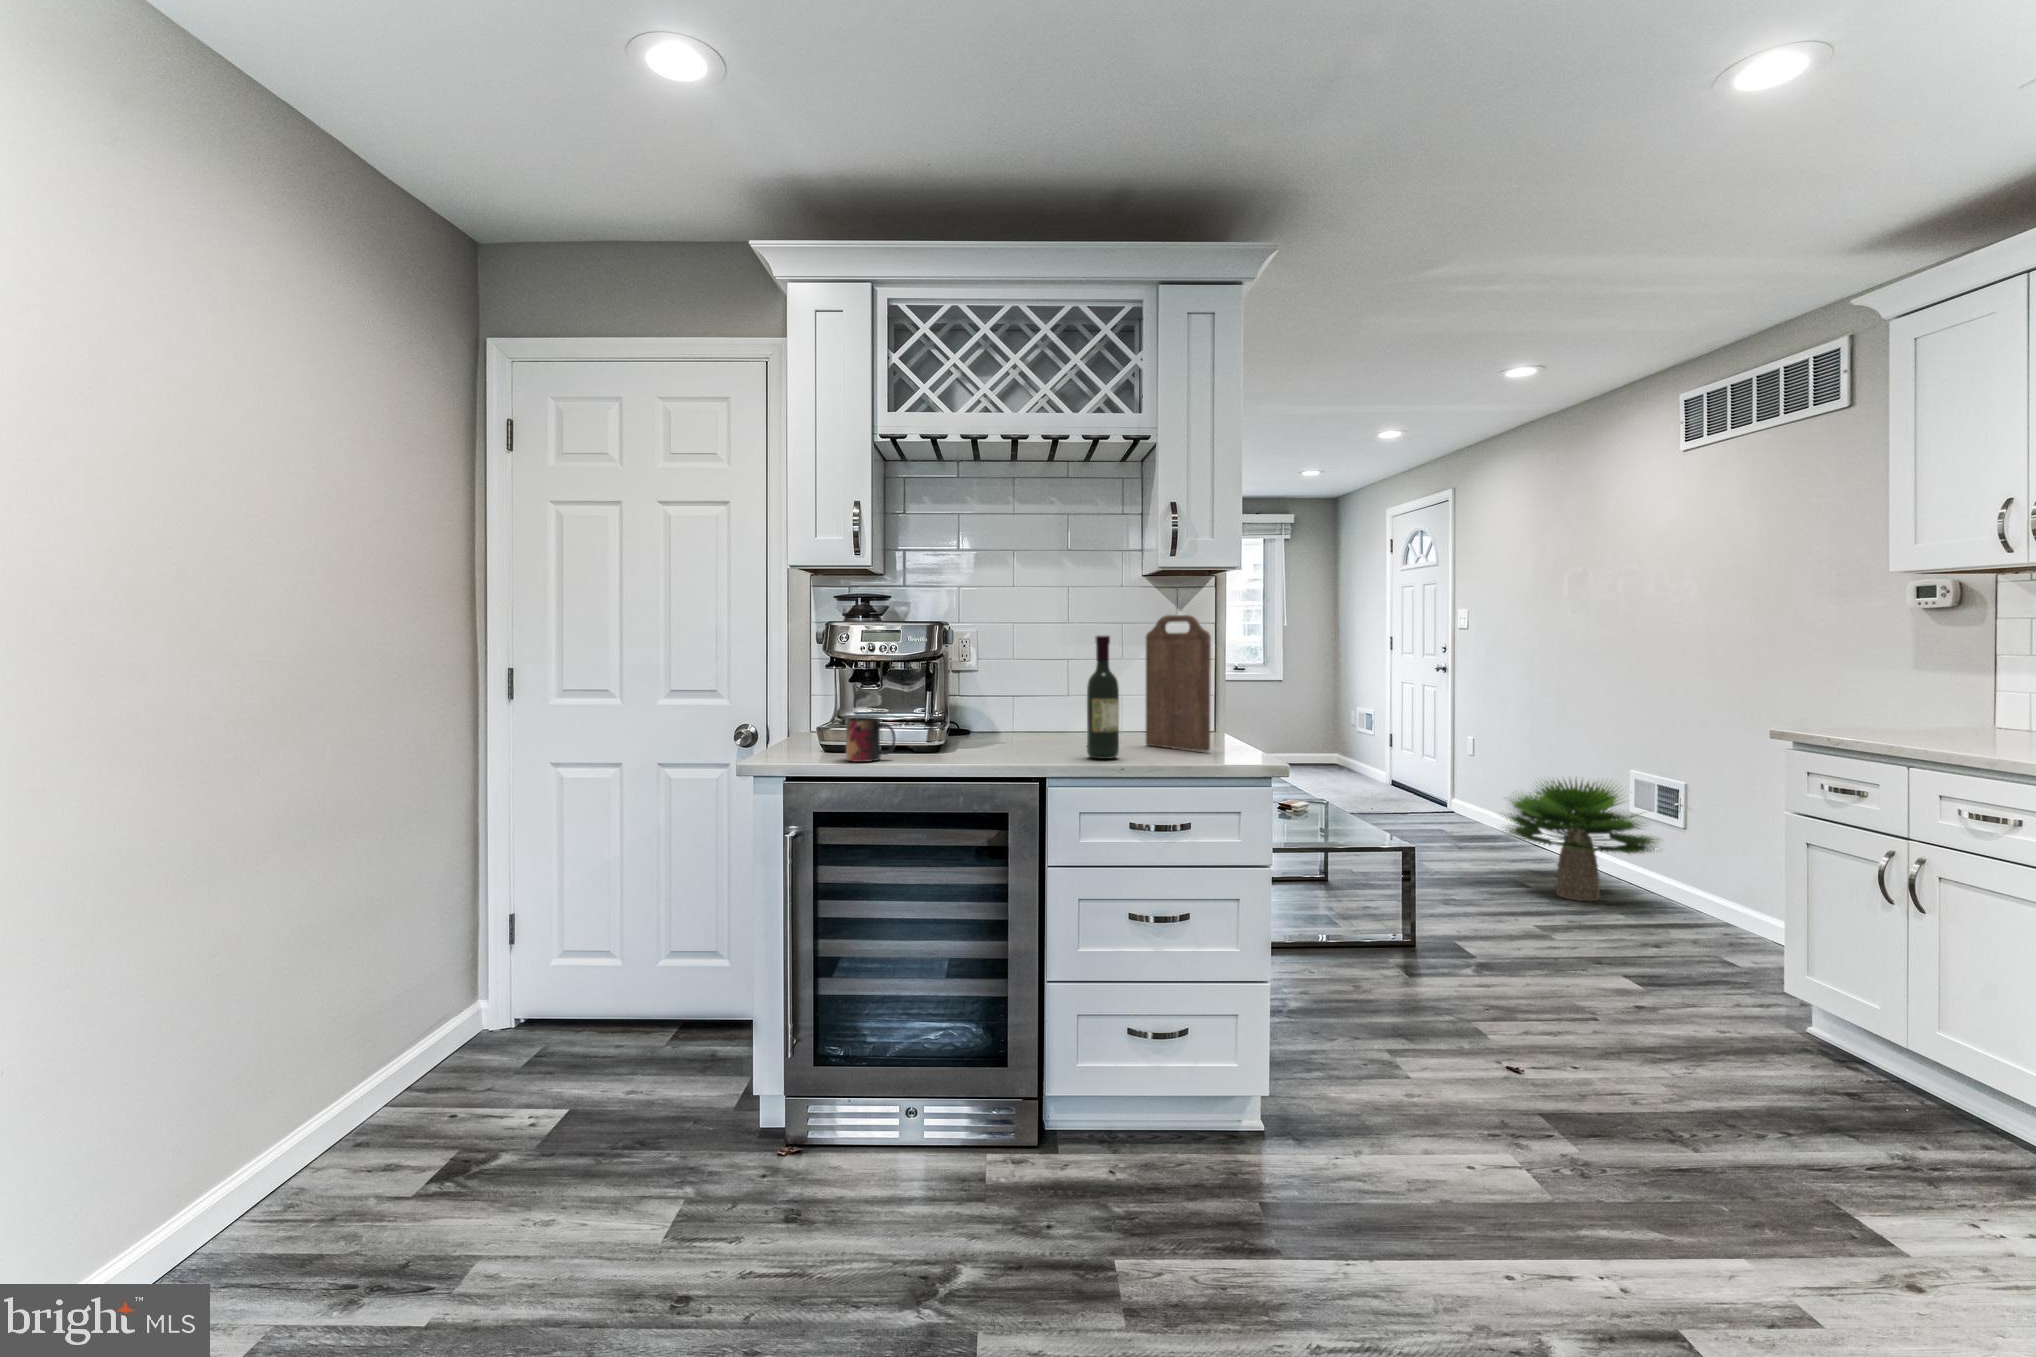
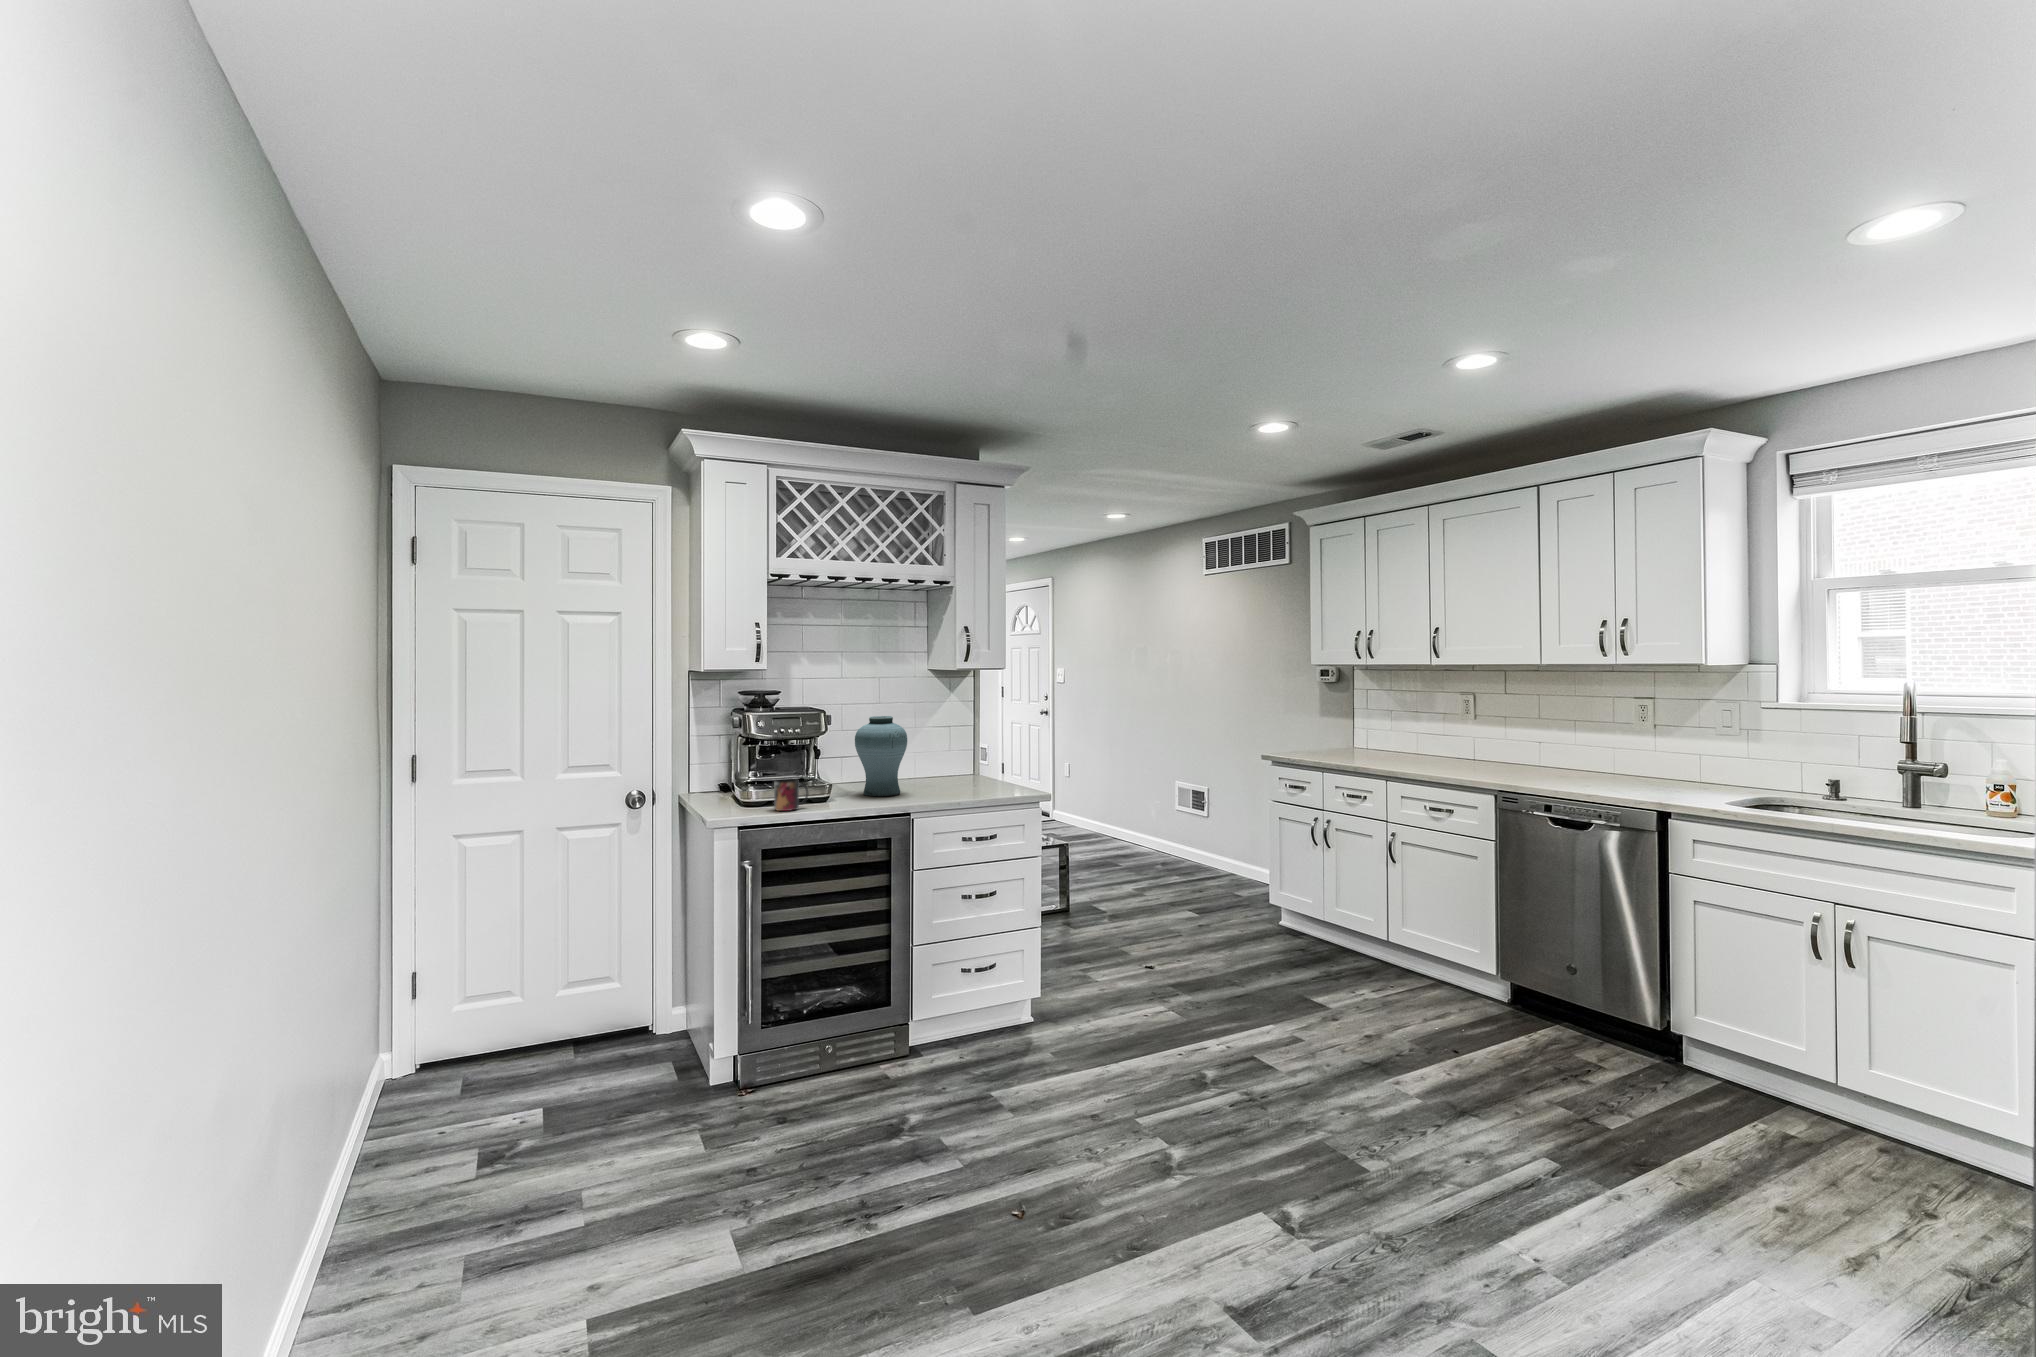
cutting board: present [1146,615,1211,752] -> none [948,701,995,789]
vase: none [992,635,1069,752] -> present [855,716,907,796]
wine bottle: present [1087,636,1119,759] -> none [928,718,949,798]
potted plant: present [1505,780,1658,901] -> none [1100,786,1201,871]

